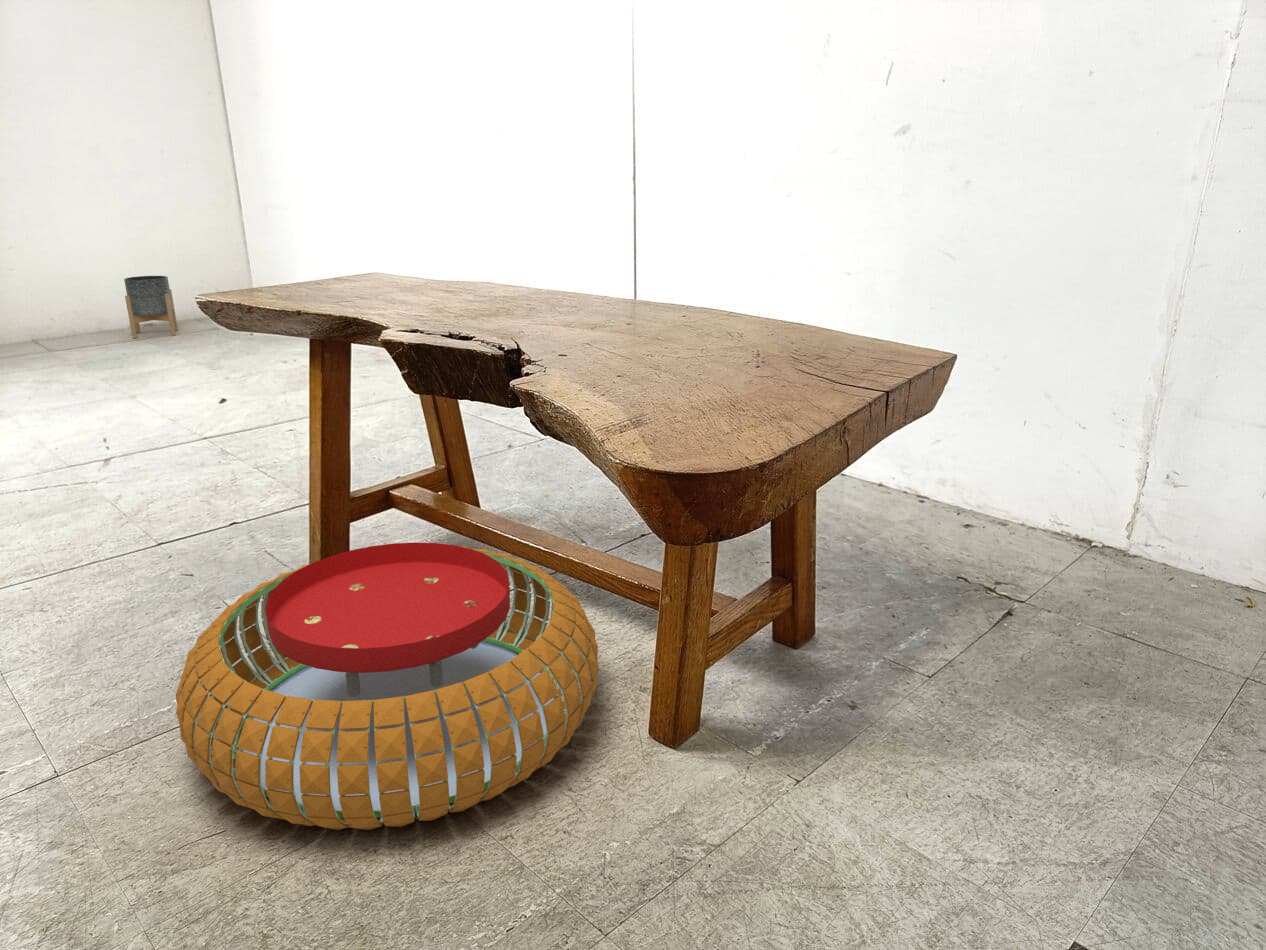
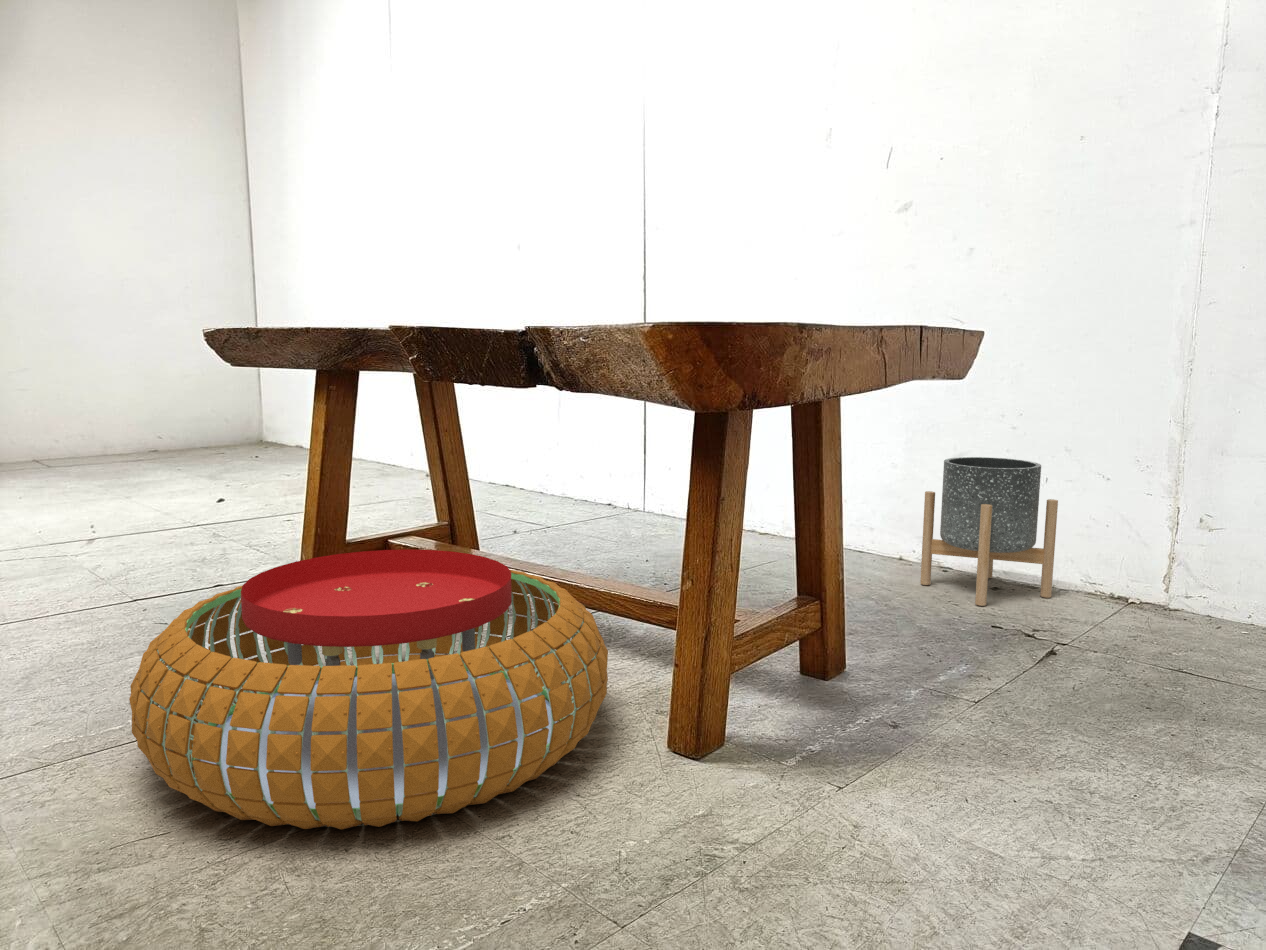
planter: present [124,276,178,338] -> present [920,457,1058,606]

